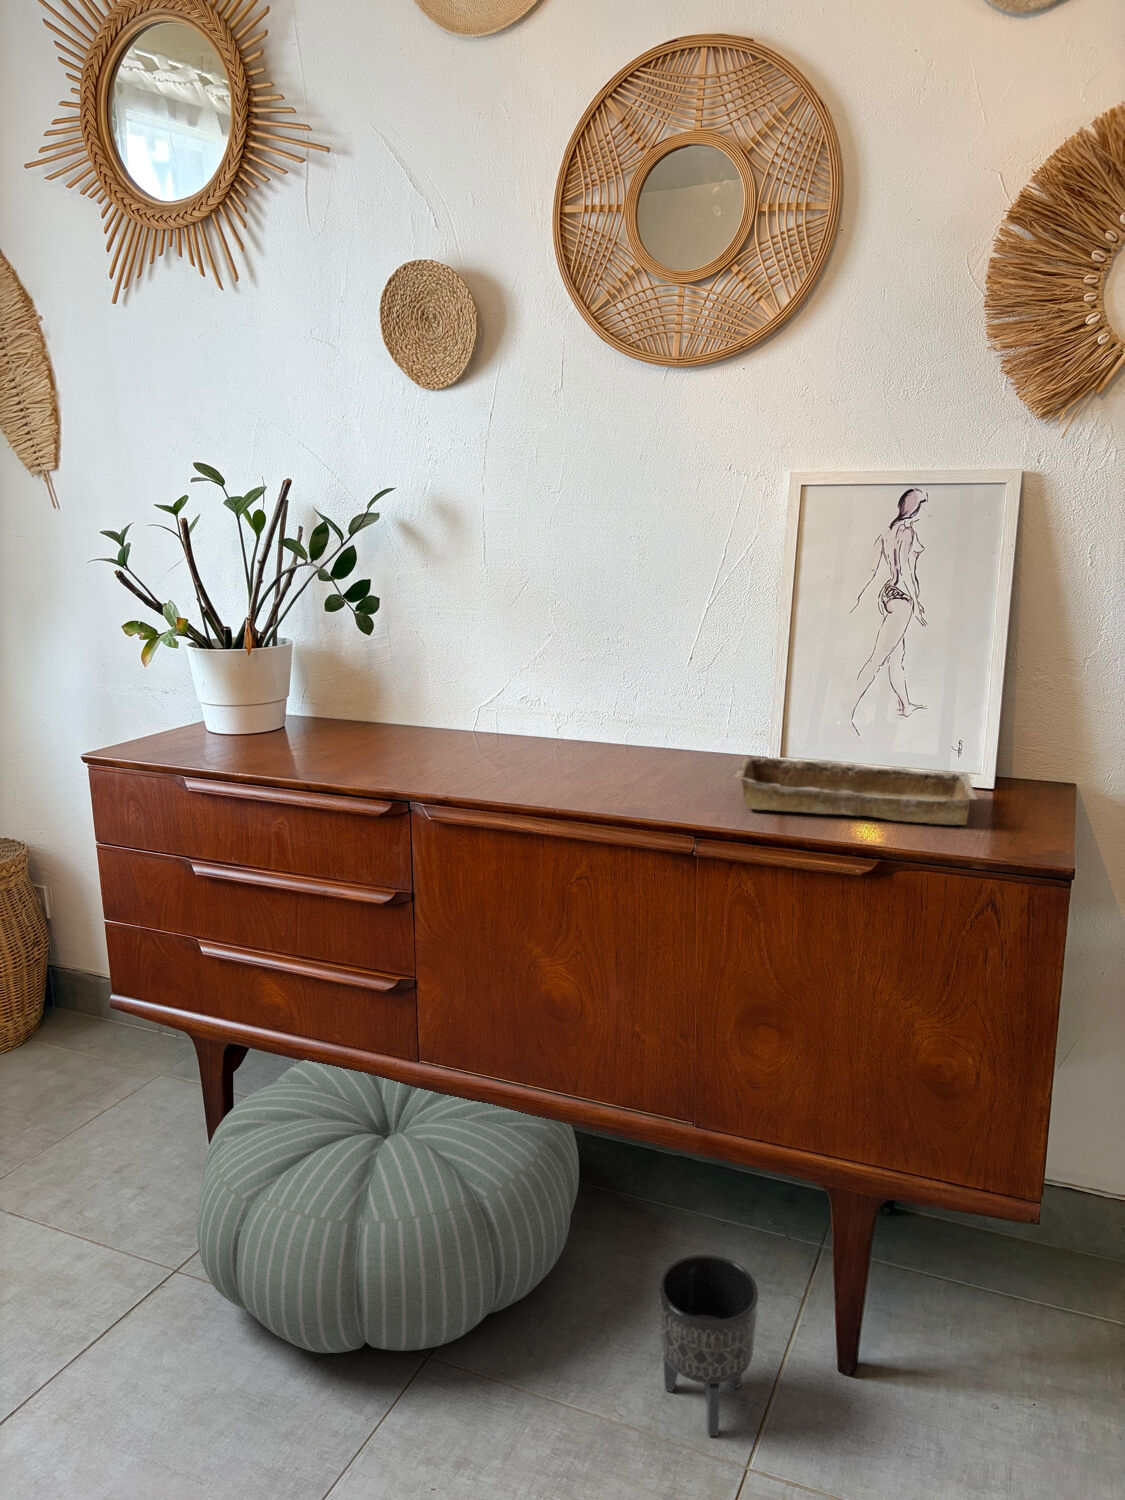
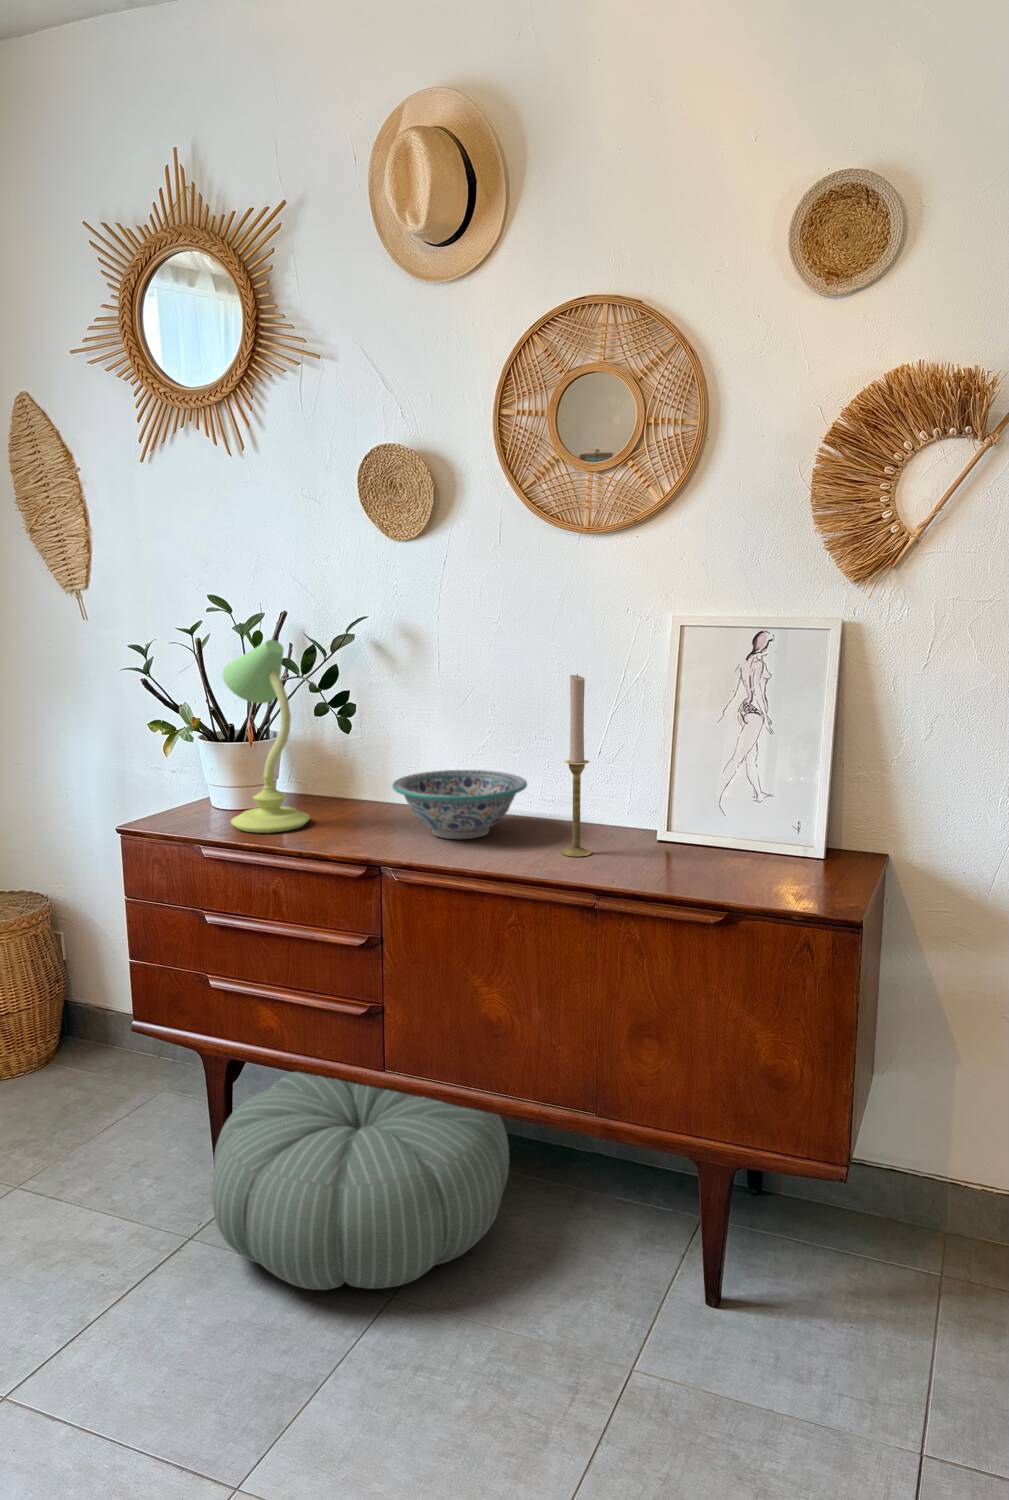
table lamp: none [206,509,323,759] -> present [223,640,310,833]
candlestick: none [646,542,686,786] -> present [561,674,591,856]
decorative bowl: none [426,680,600,766] -> present [393,770,527,839]
tray: present [734,755,977,825] -> none [622,833,800,888]
planter: present [659,1254,758,1436] -> none [566,1213,640,1347]

